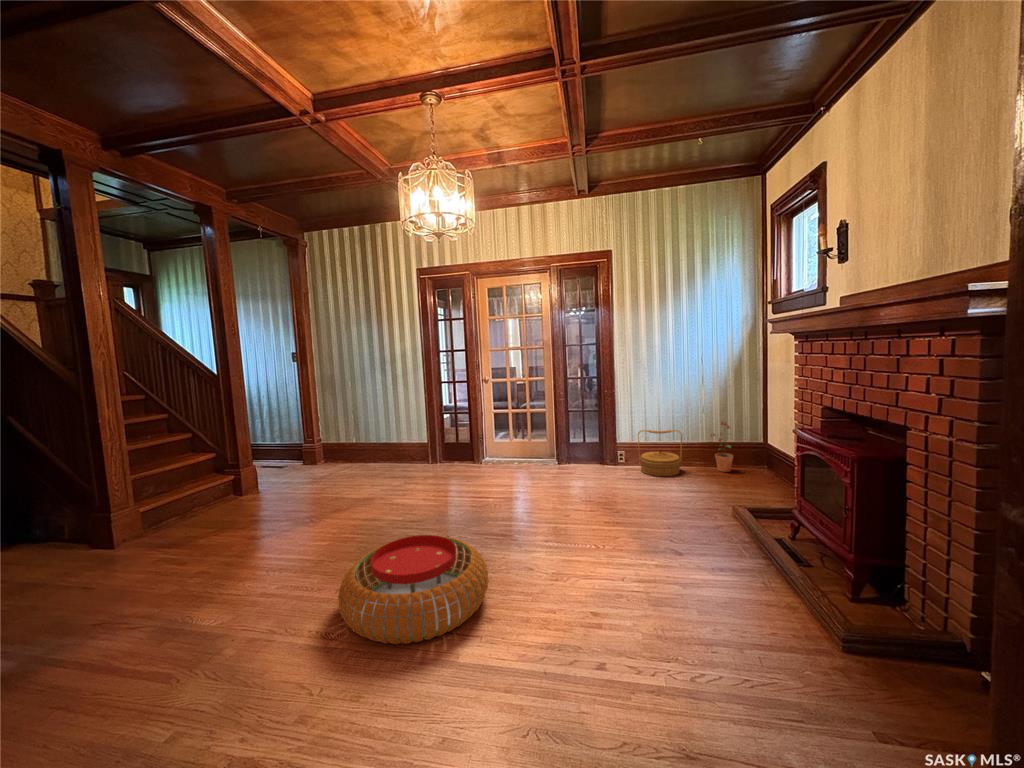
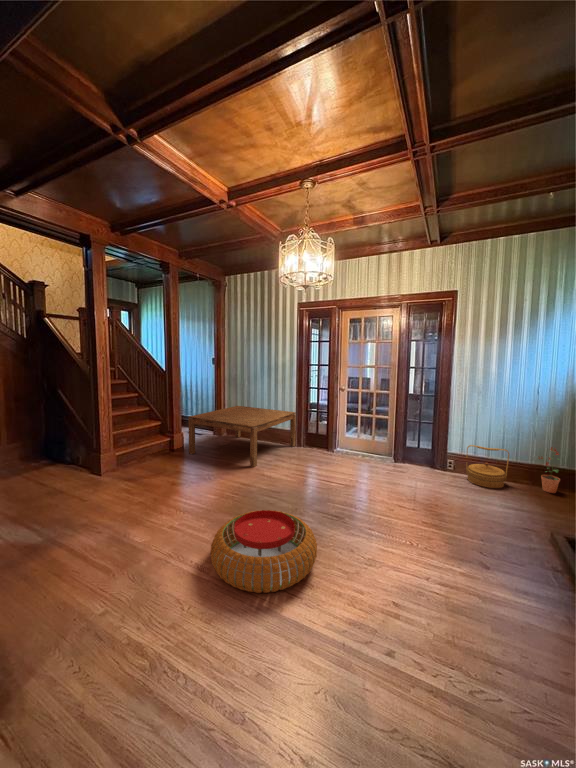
coffee table: none [264,417,427,496] -> present [188,406,296,467]

